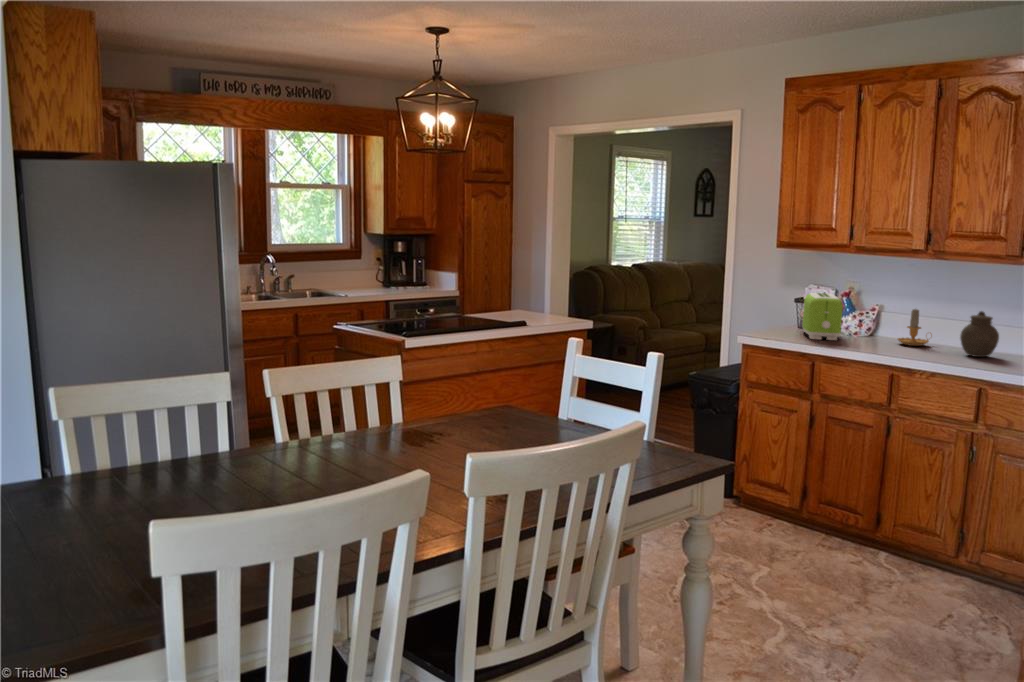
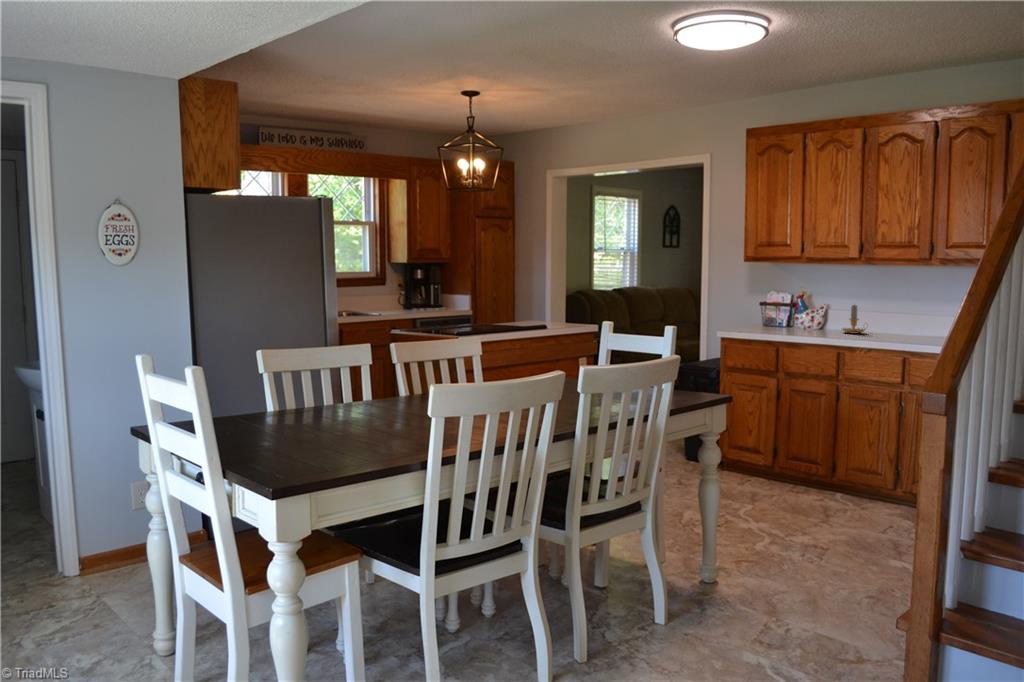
toaster: present [803,293,843,340] -> none [767,296,798,331]
jar: present [960,311,999,357] -> none [889,303,918,338]

